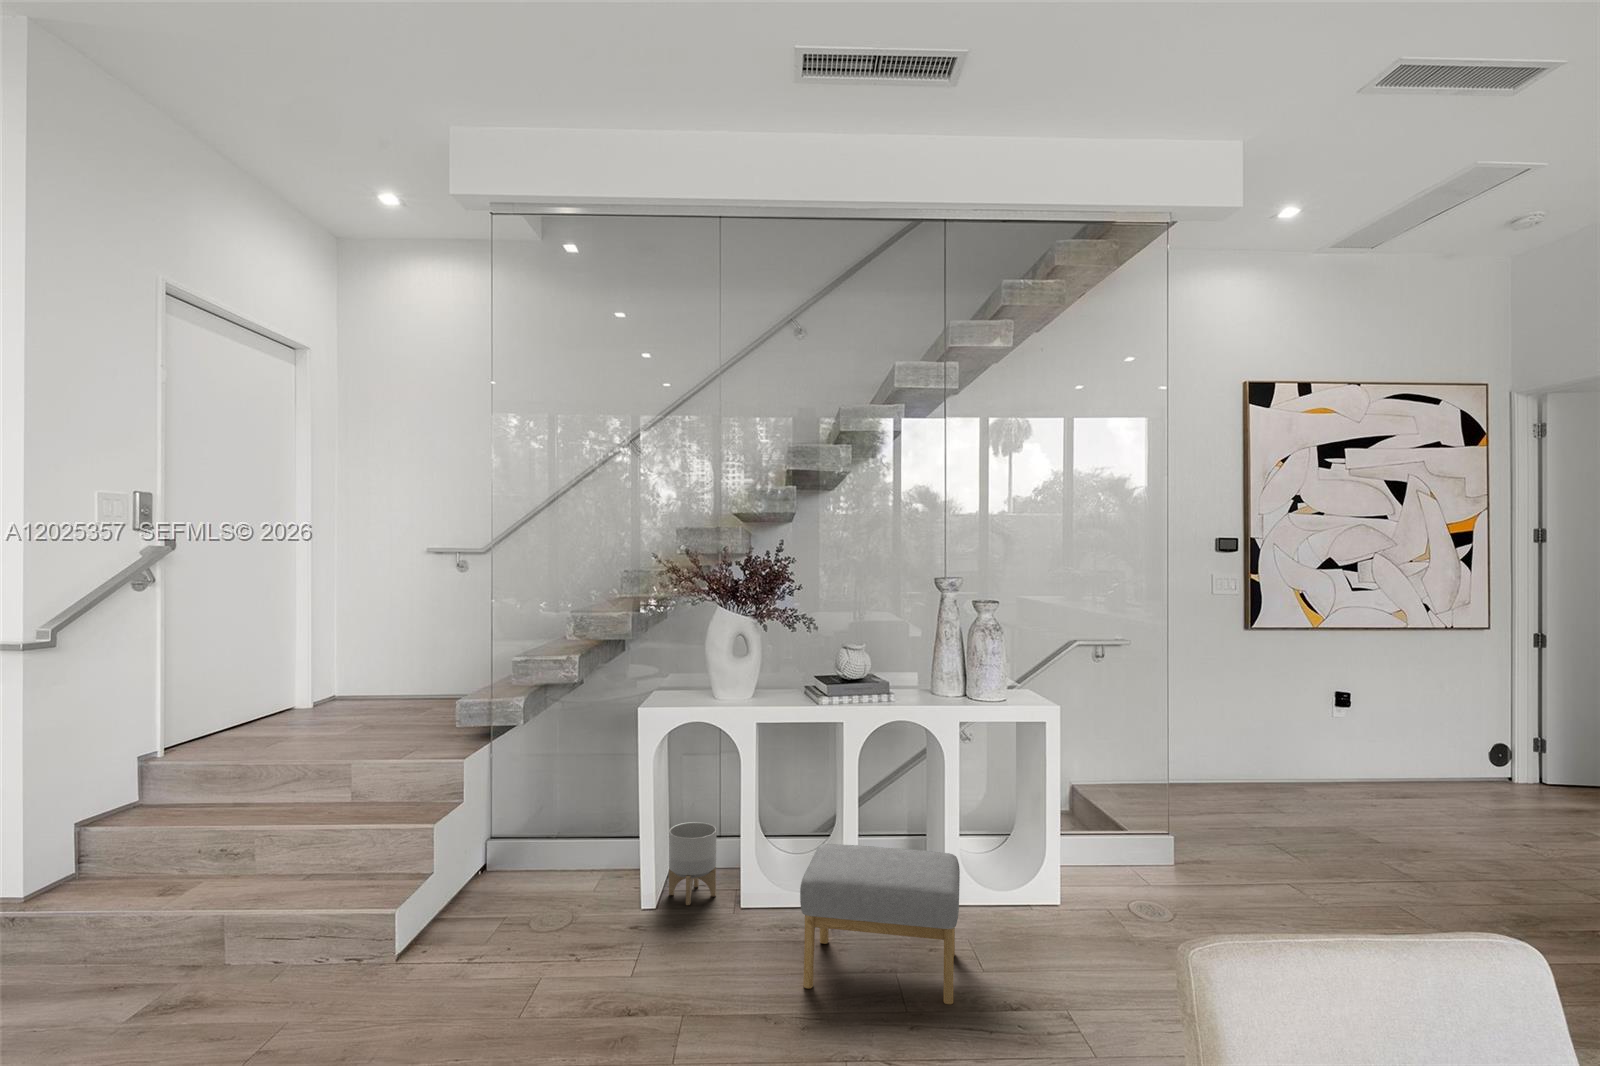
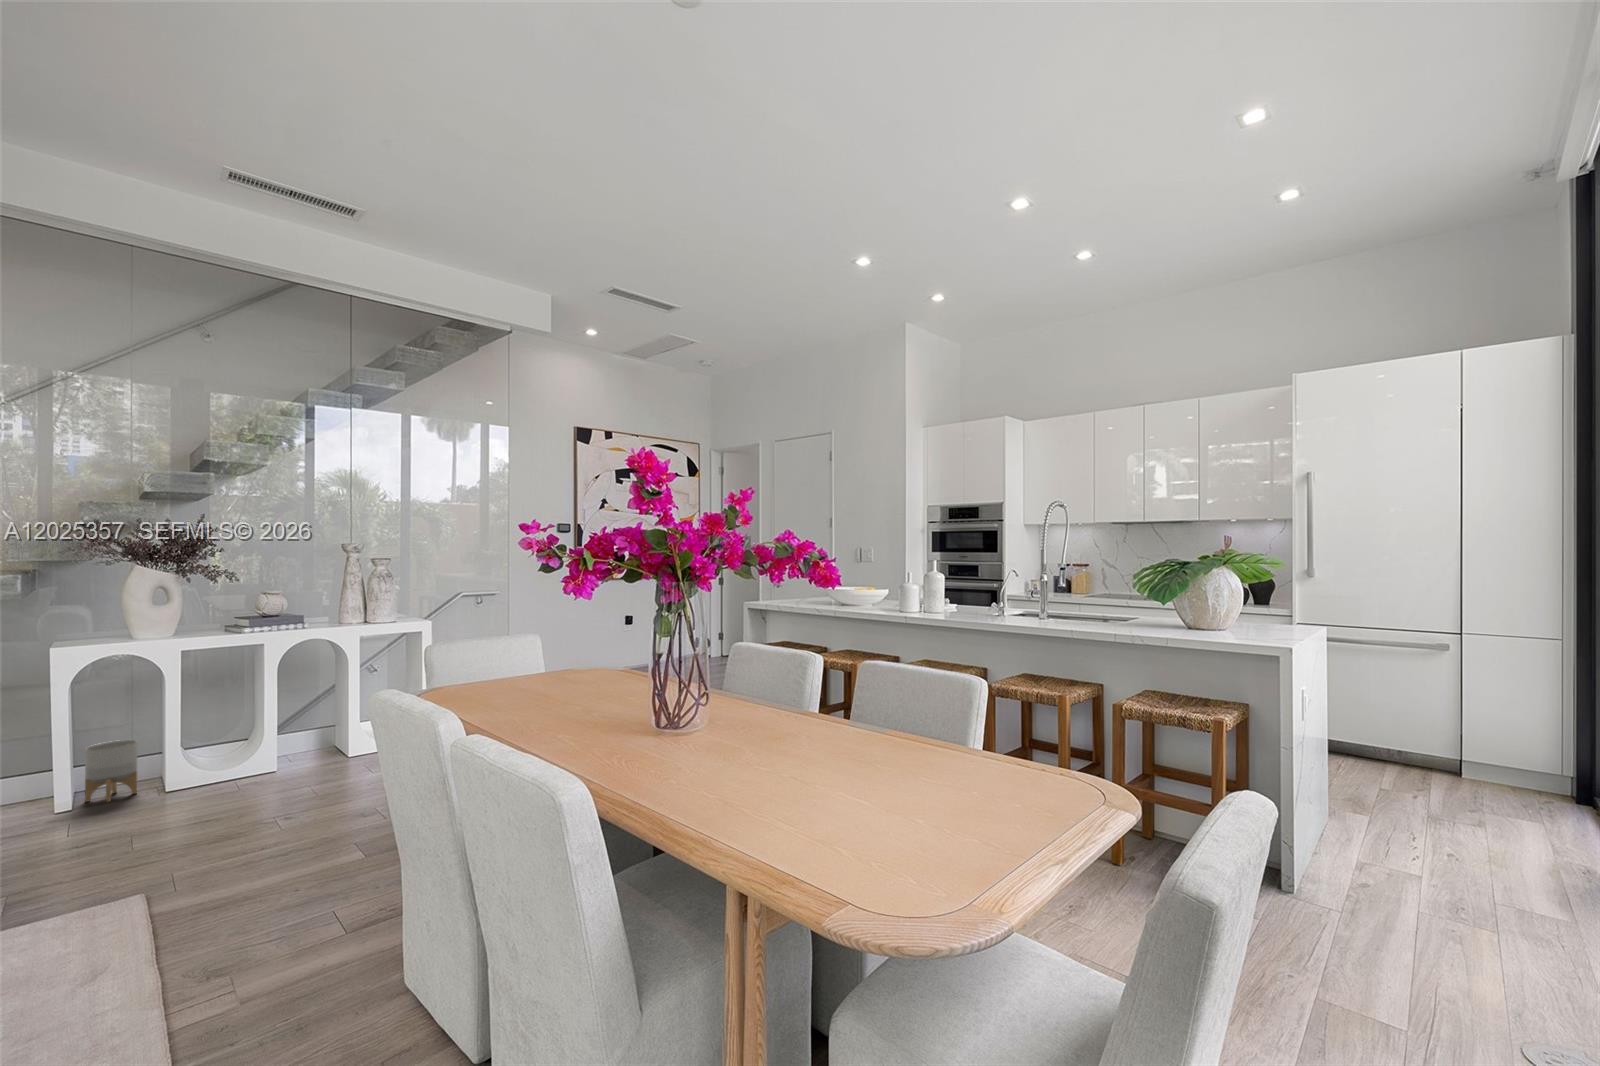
footstool: present [800,844,960,1004] -> none [227,713,355,811]

